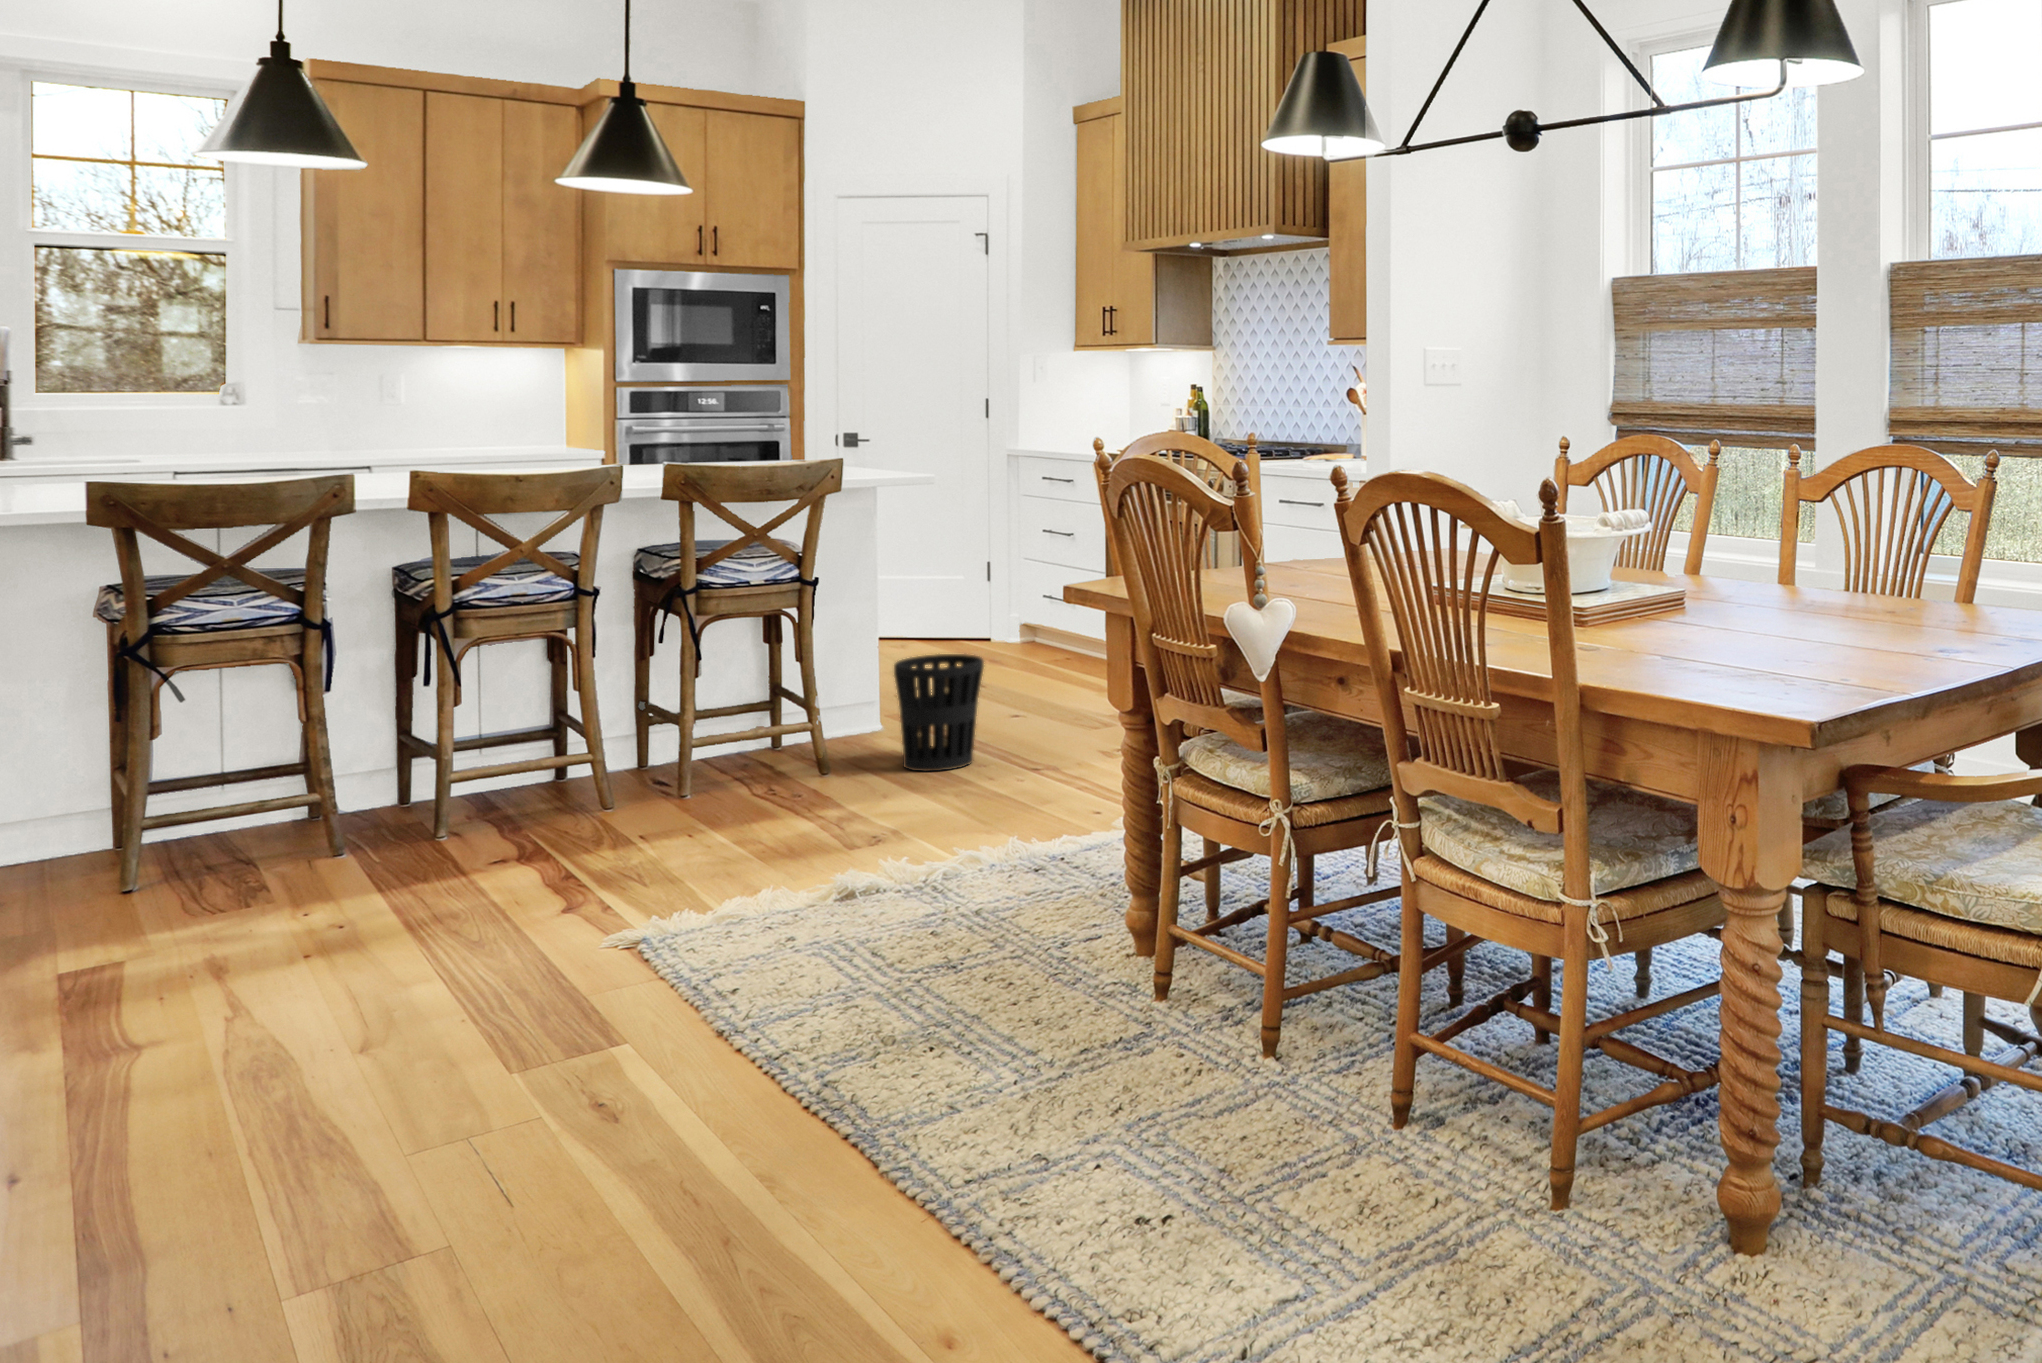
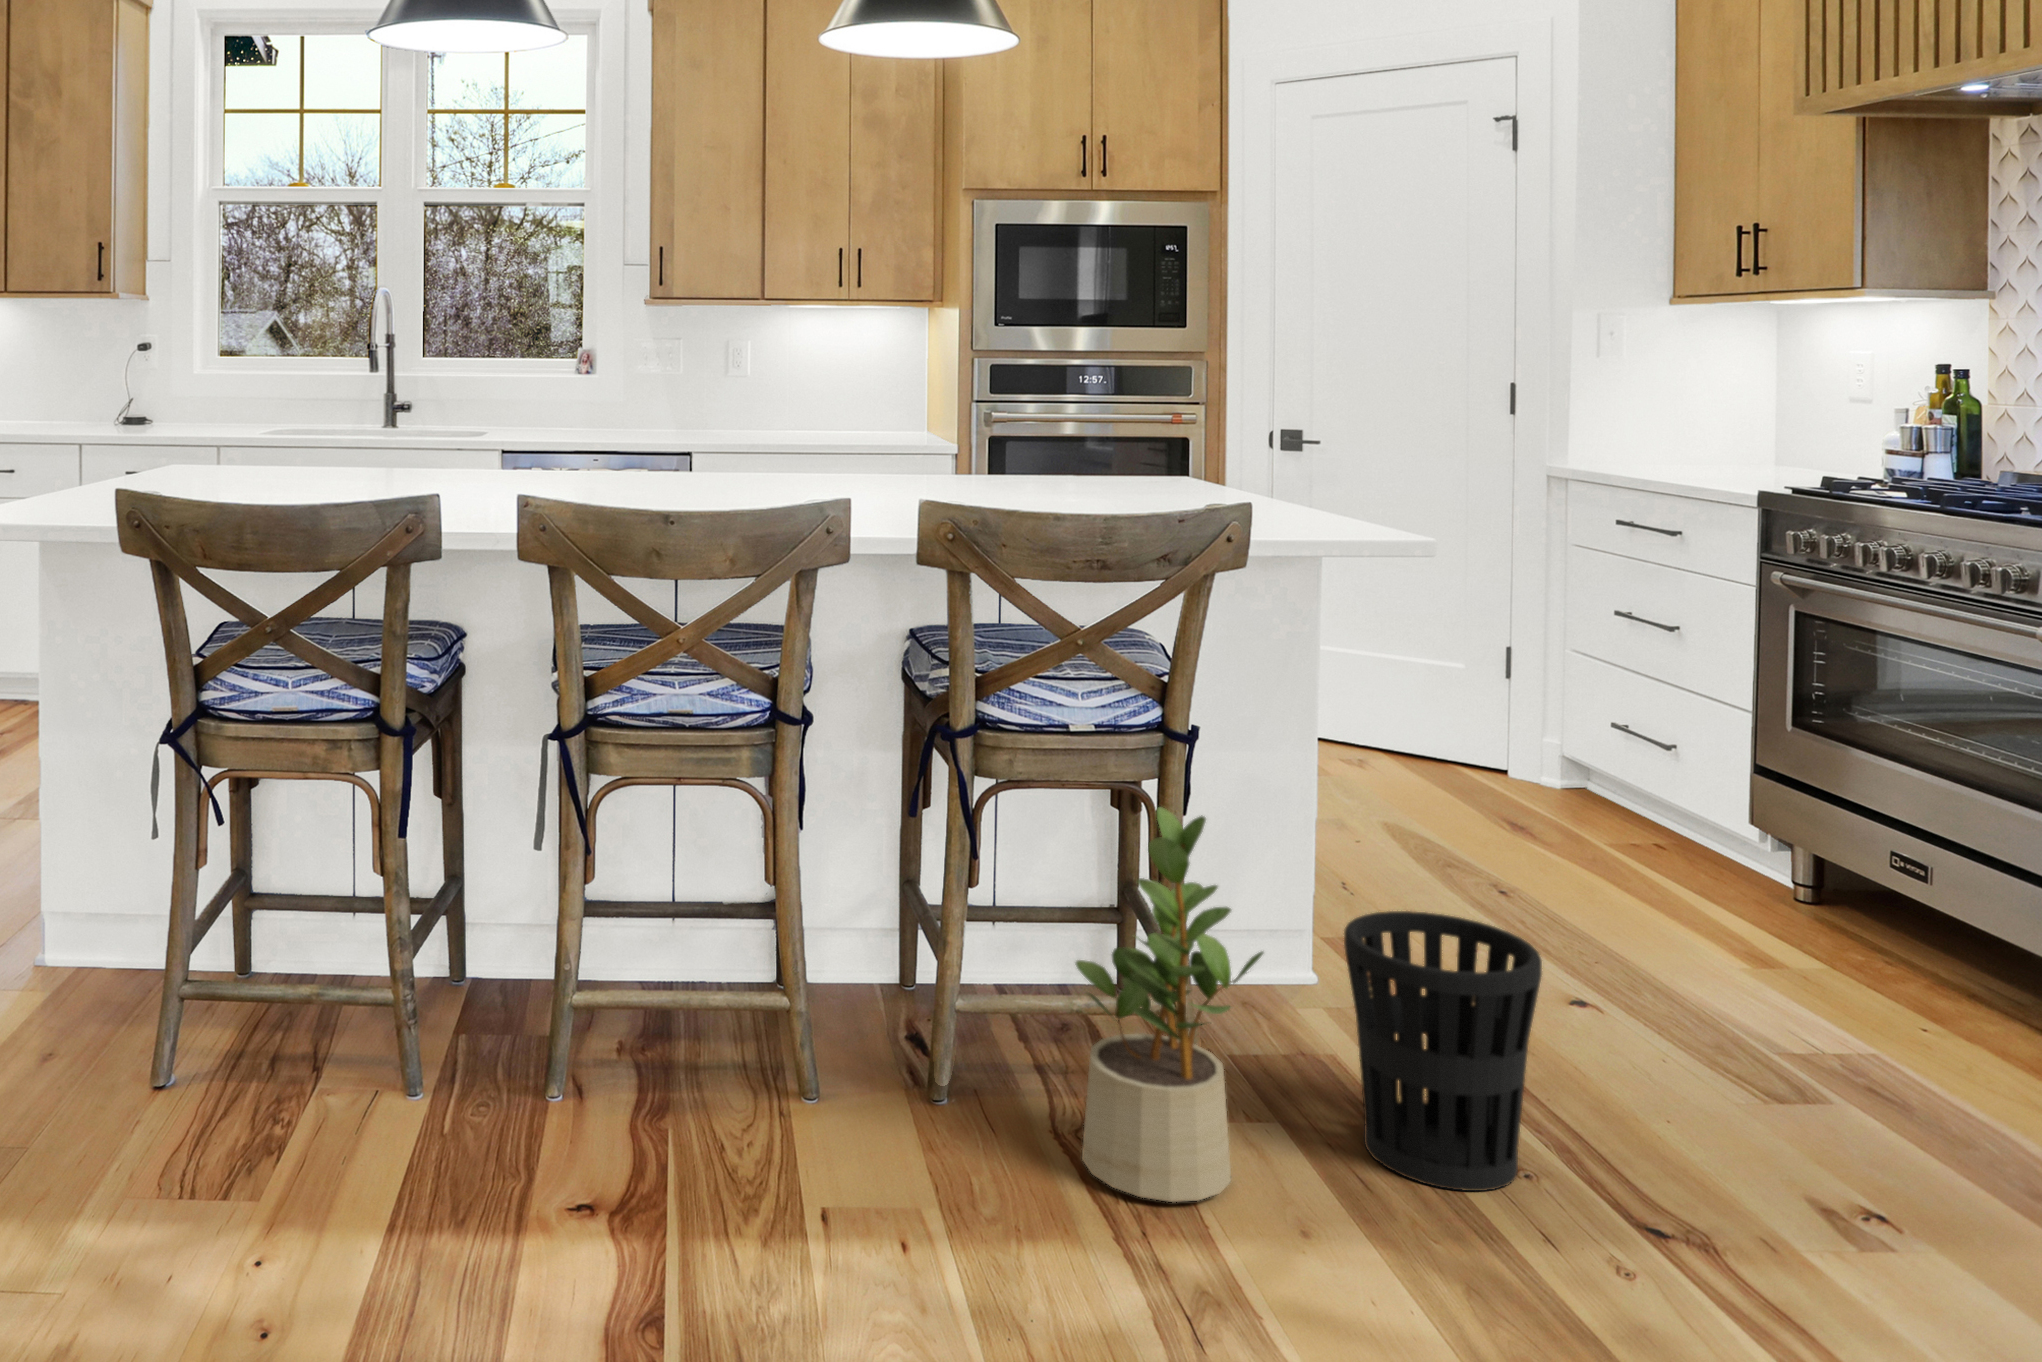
potted plant: none [758,609,857,798] -> present [1076,807,1263,1202]

